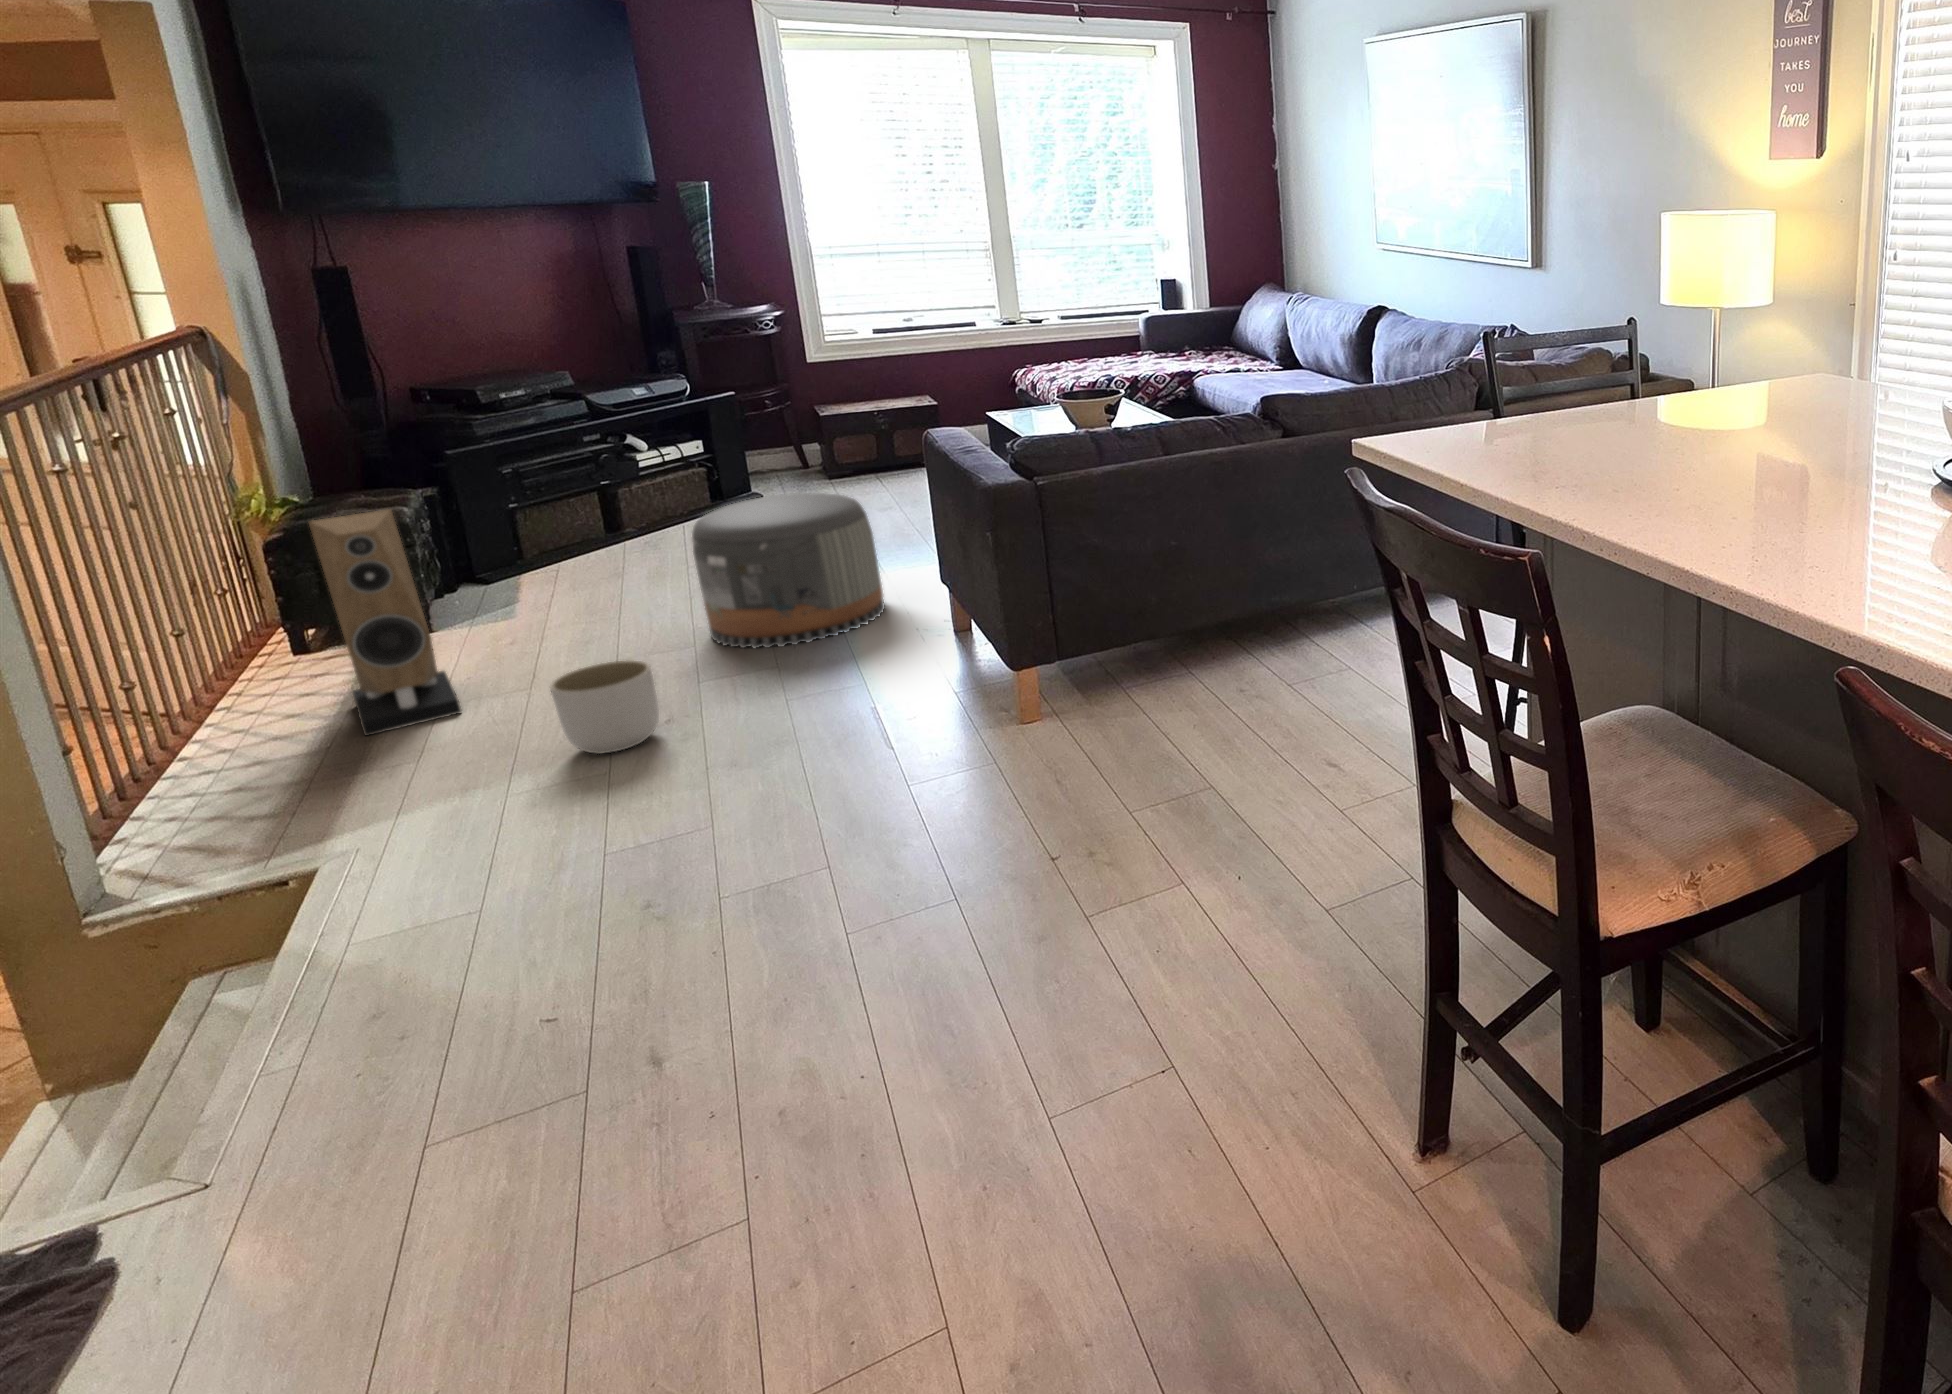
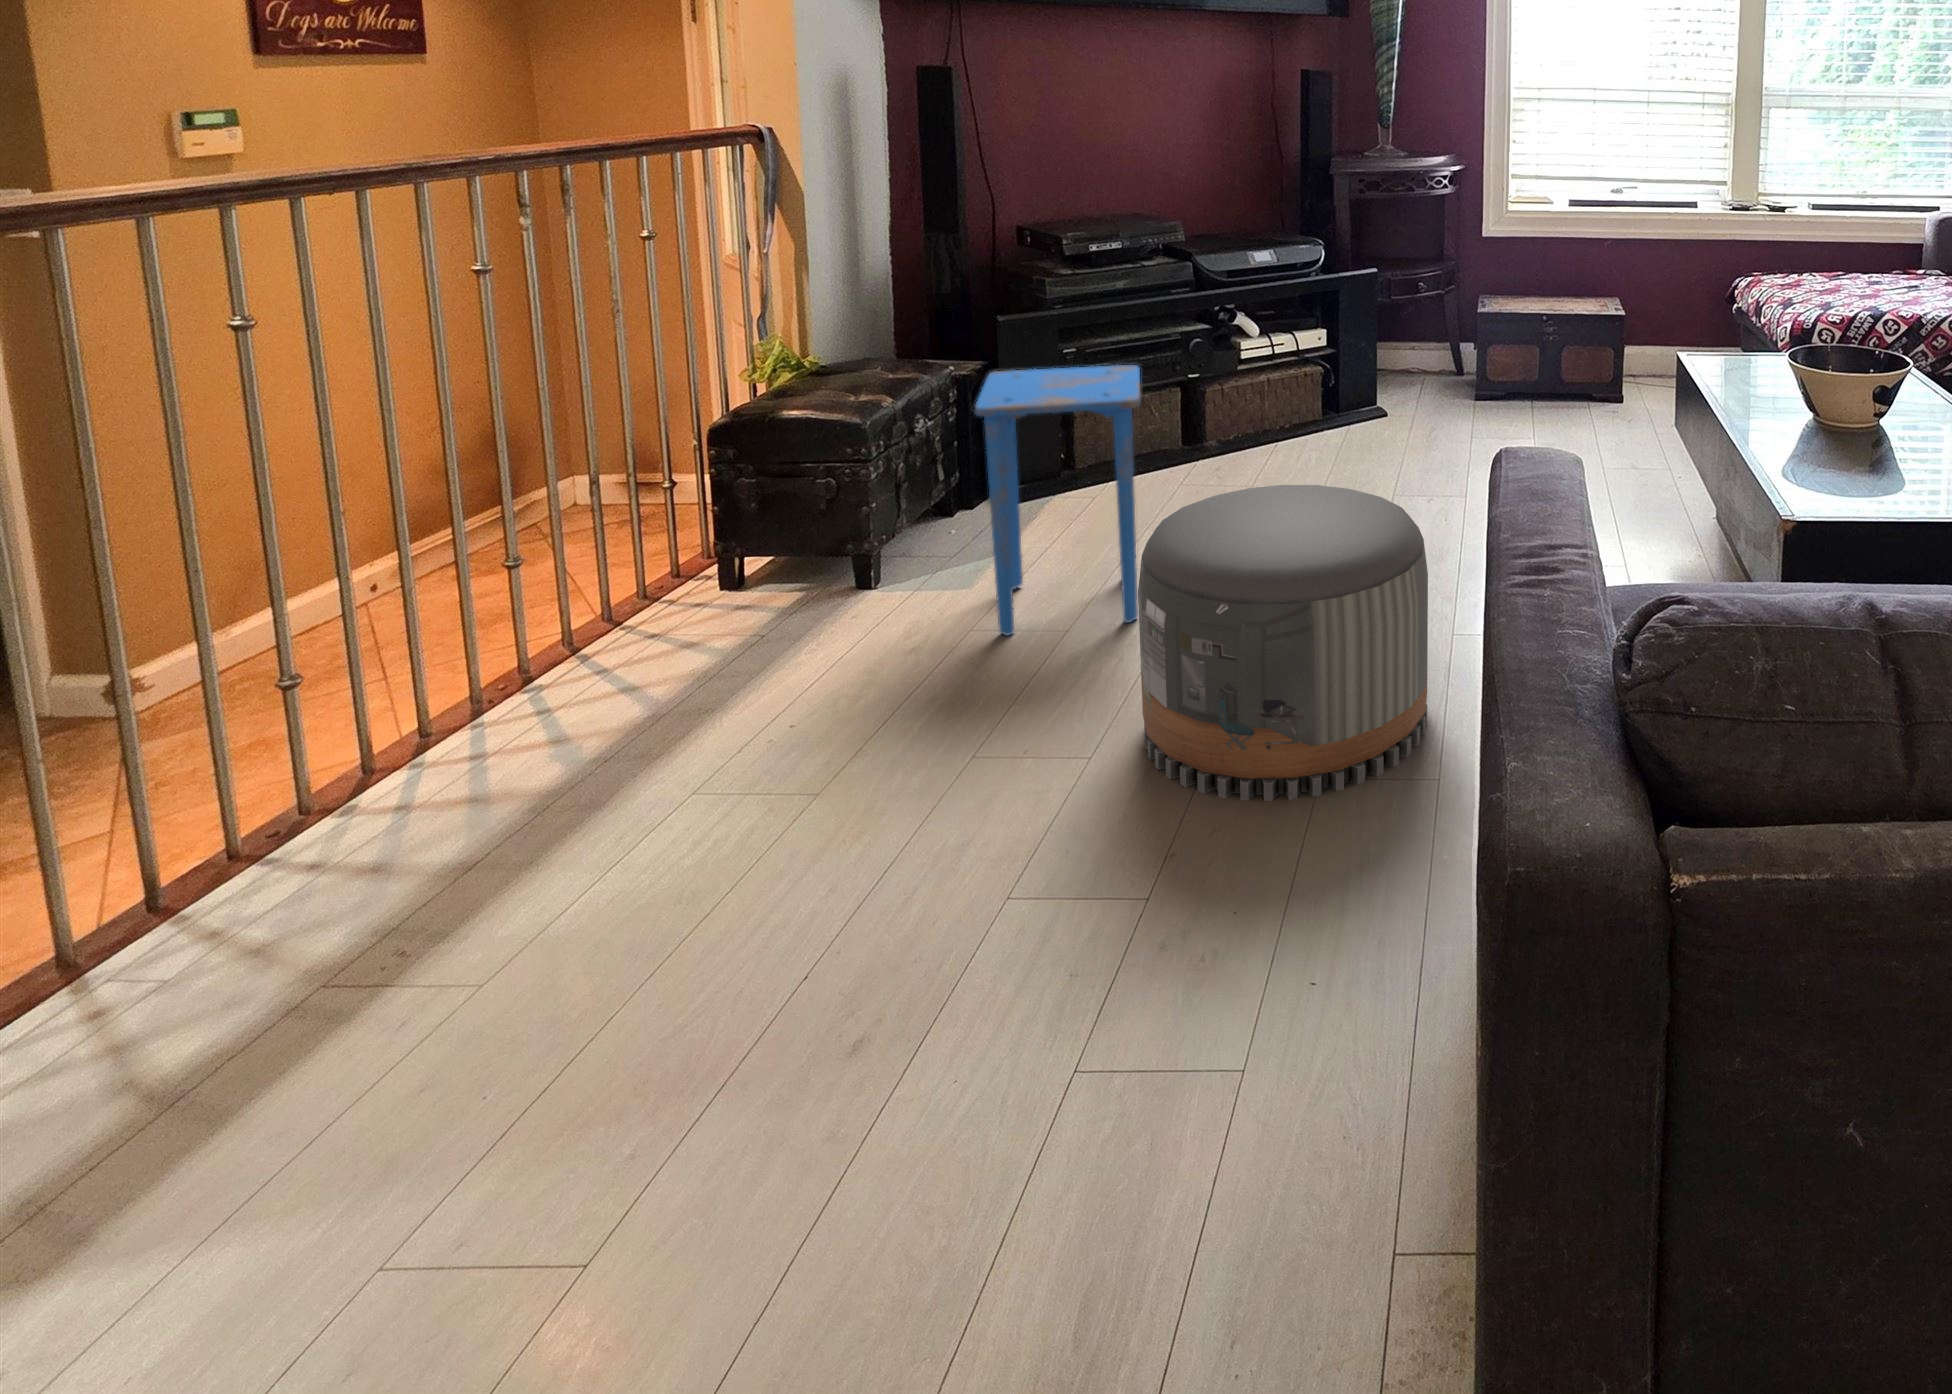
side table: none [498,457,659,631] -> present [975,365,1141,636]
speaker: present [309,509,461,736] -> none [578,444,786,830]
planter: present [550,660,659,754] -> none [668,863,875,1099]

